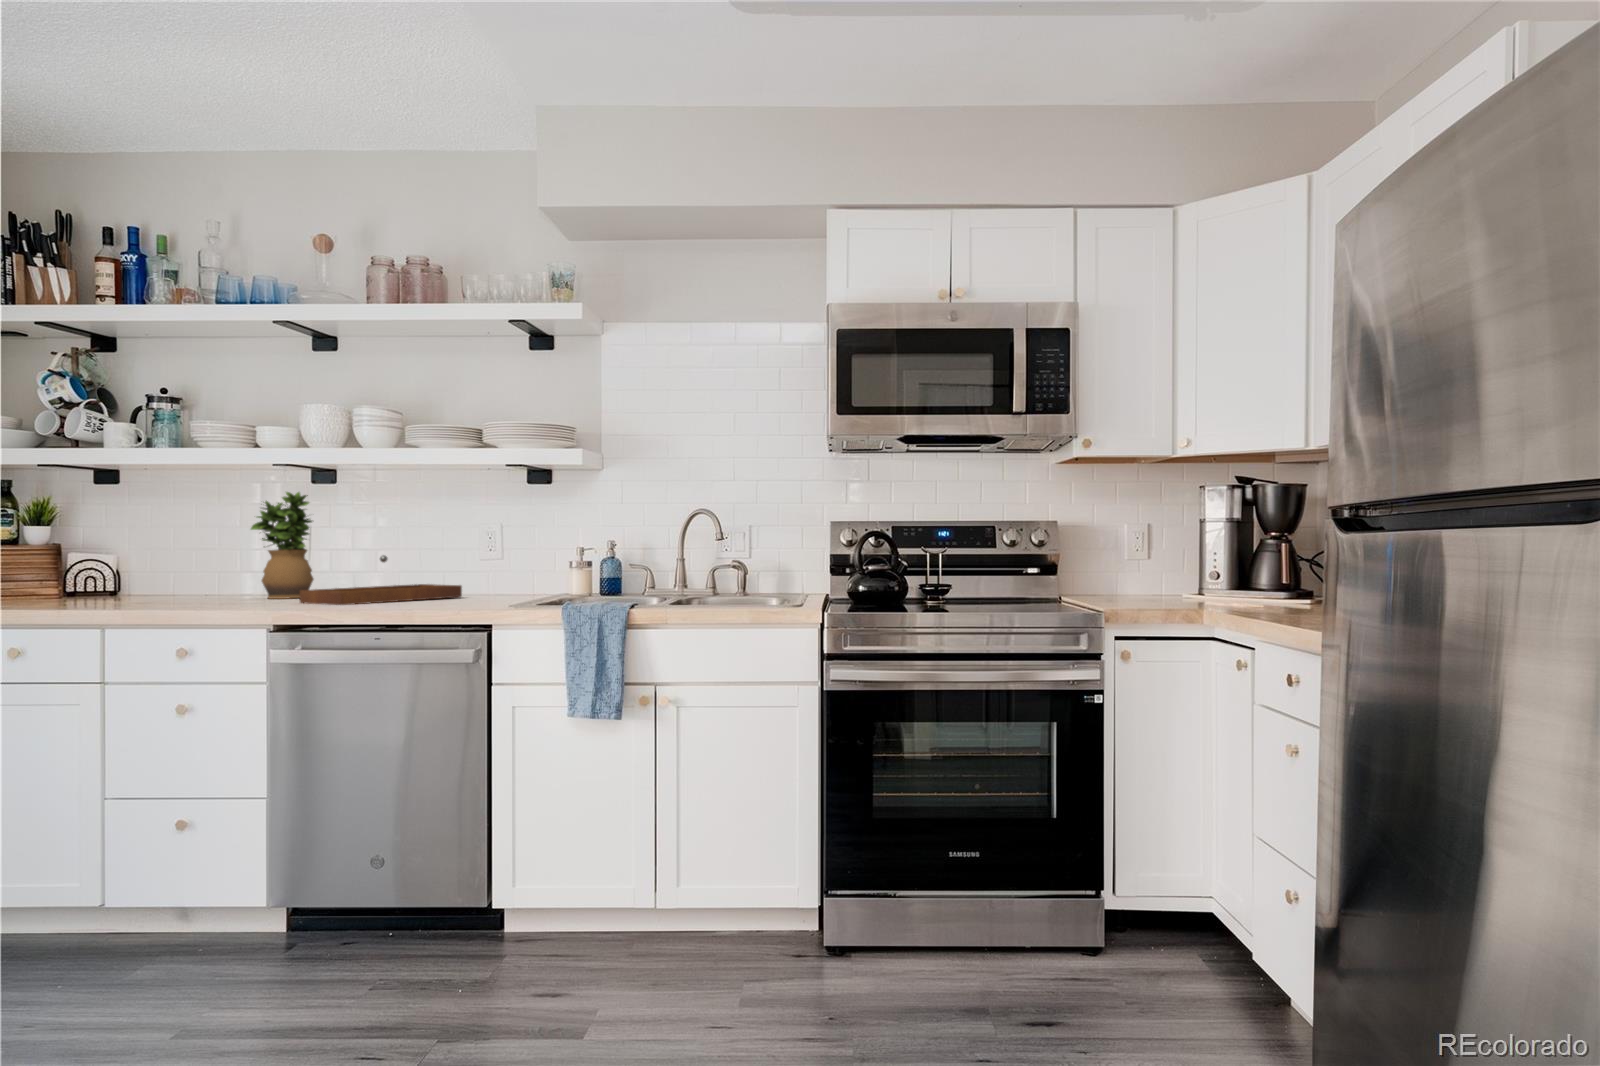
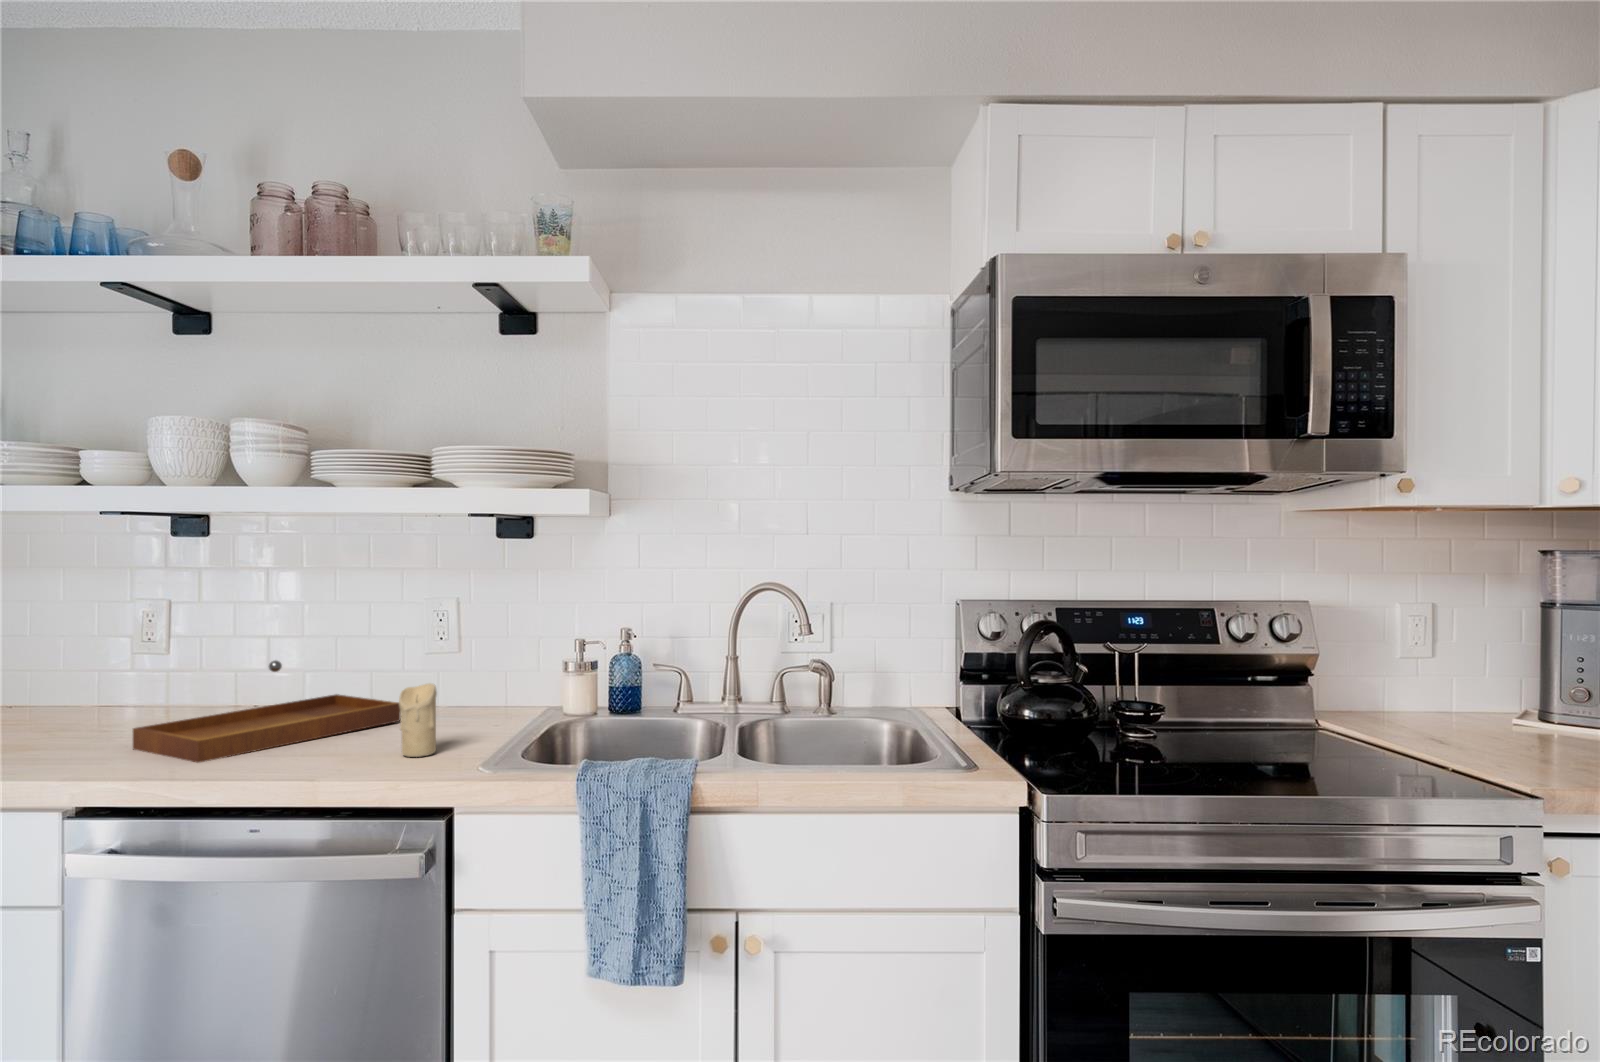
potted plant: present [251,492,314,599] -> none [61,551,169,724]
candle: none [460,561,482,603] -> present [399,683,437,757]

